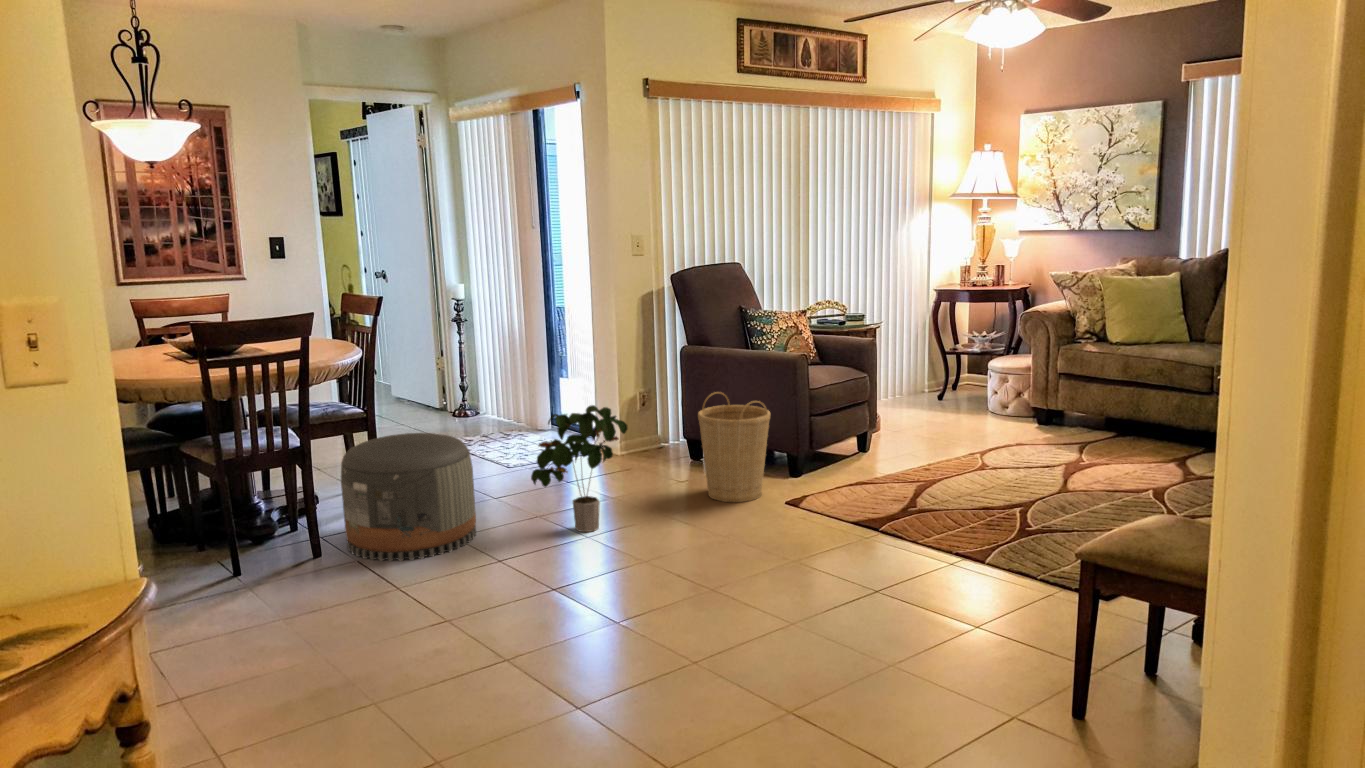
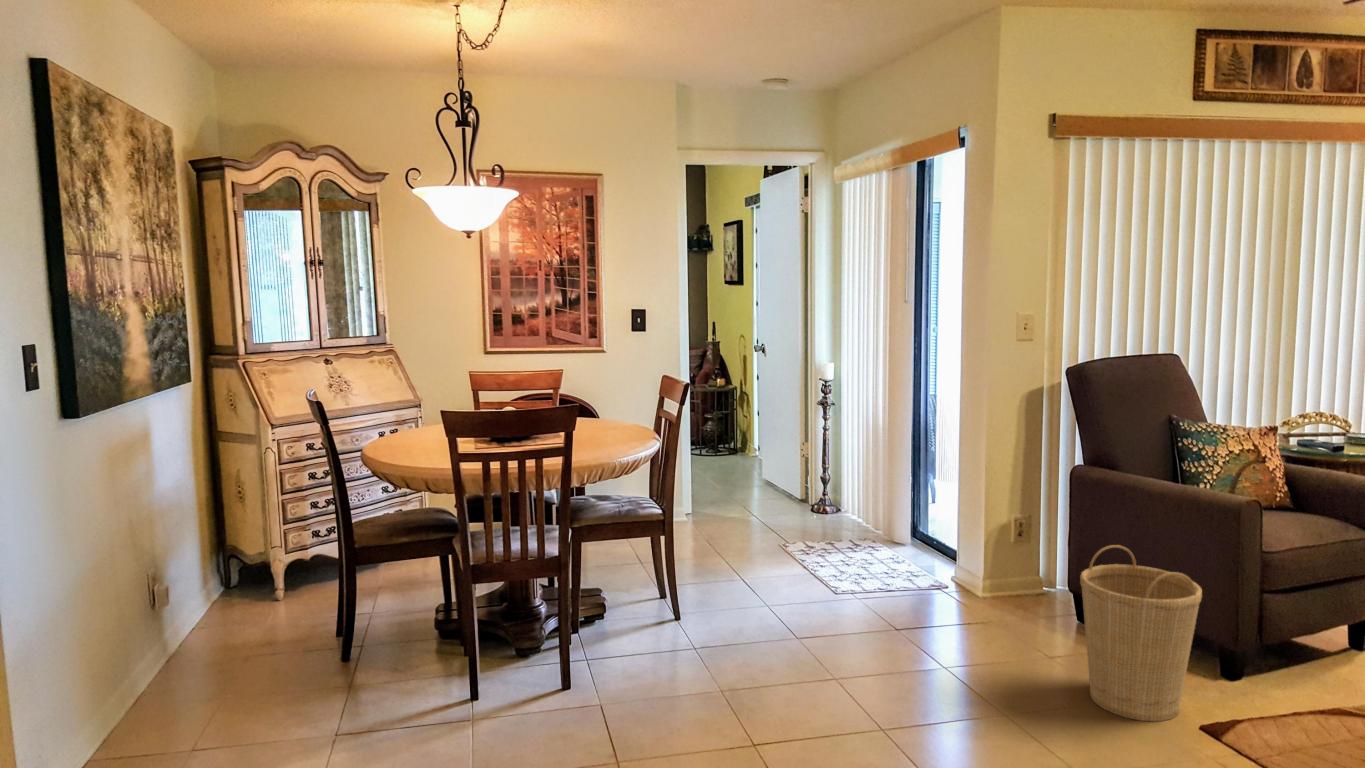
potted plant: present [531,405,628,532] -> none [812,549,964,726]
pouf: present [341,433,476,561] -> none [594,548,751,720]

